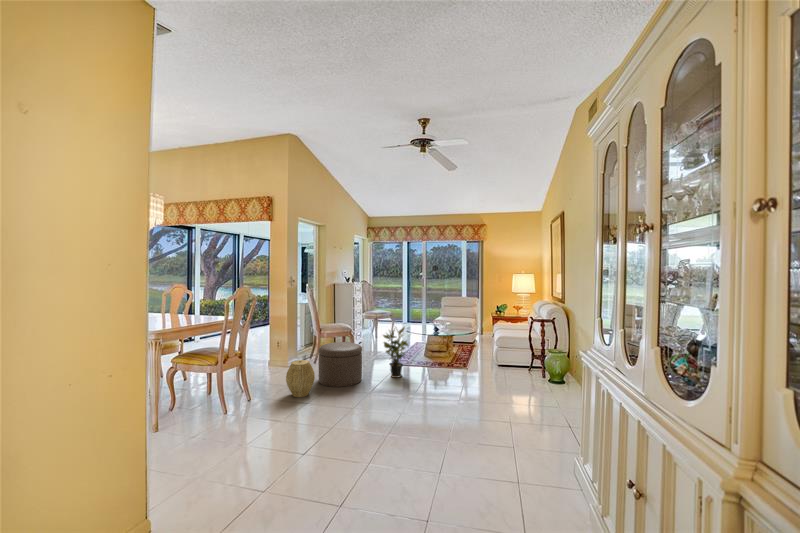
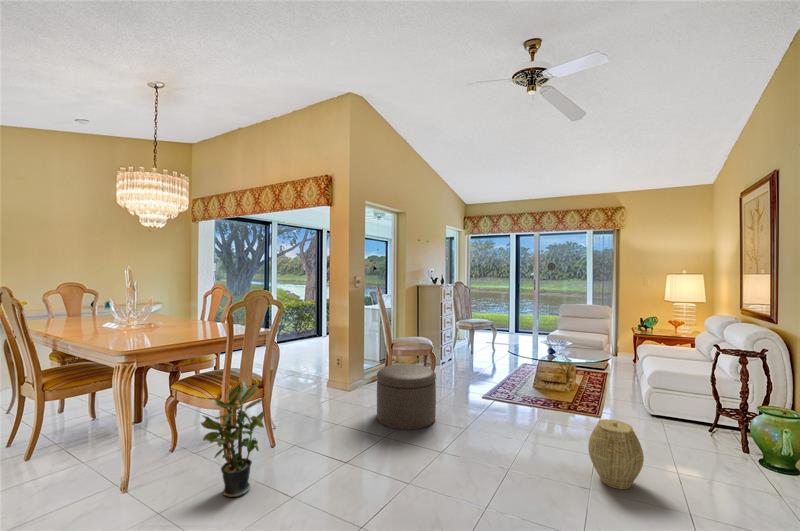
potted plant: present [383,327,408,378] -> present [201,380,265,497]
woven basket: present [286,360,315,397] -> present [588,419,644,489]

